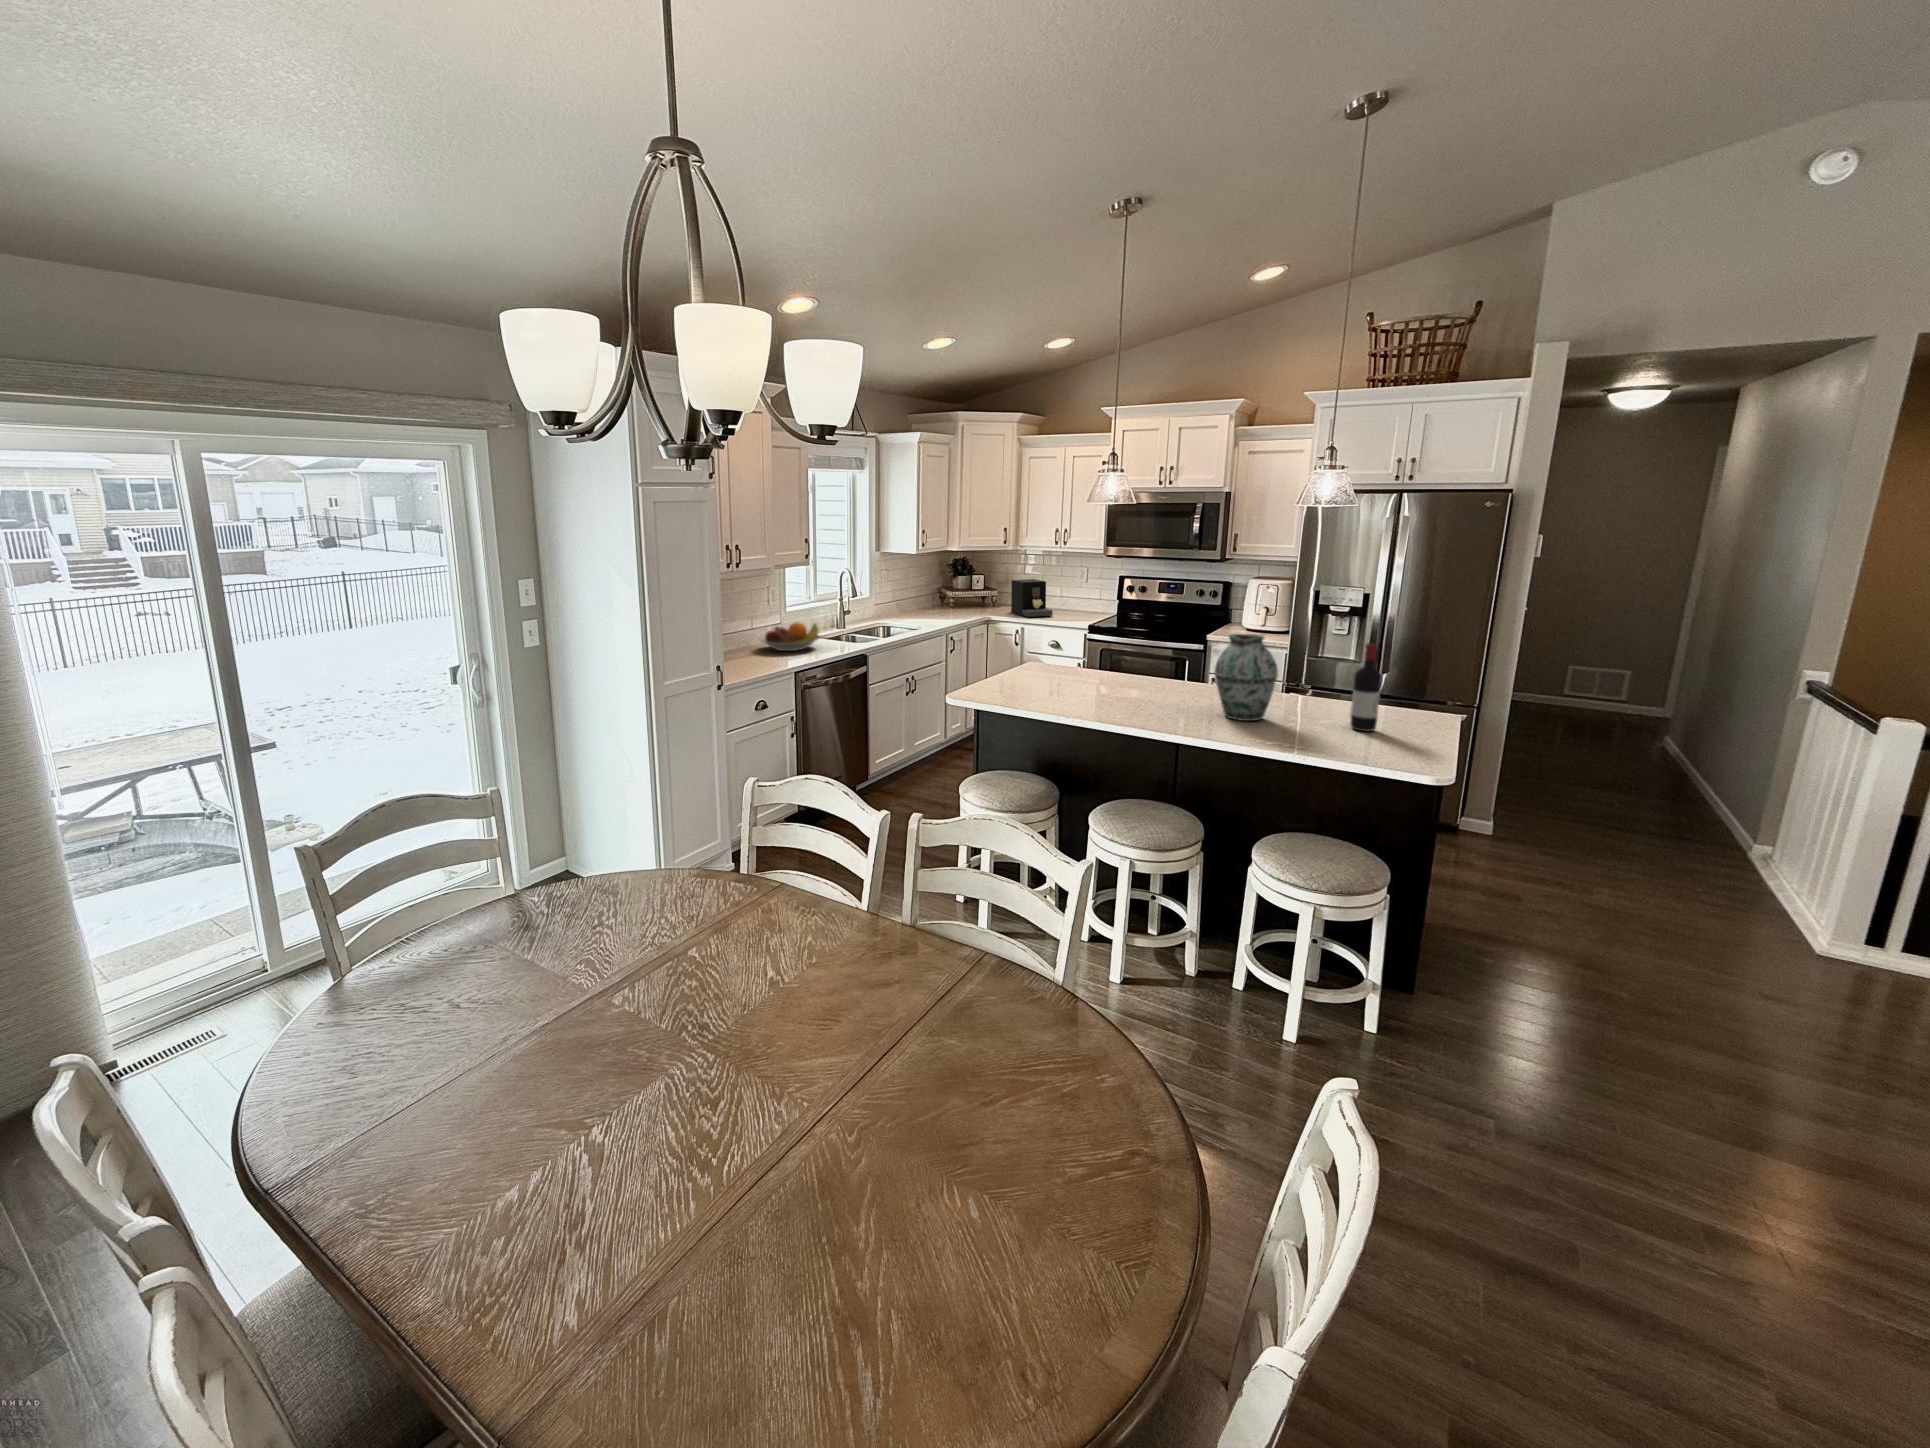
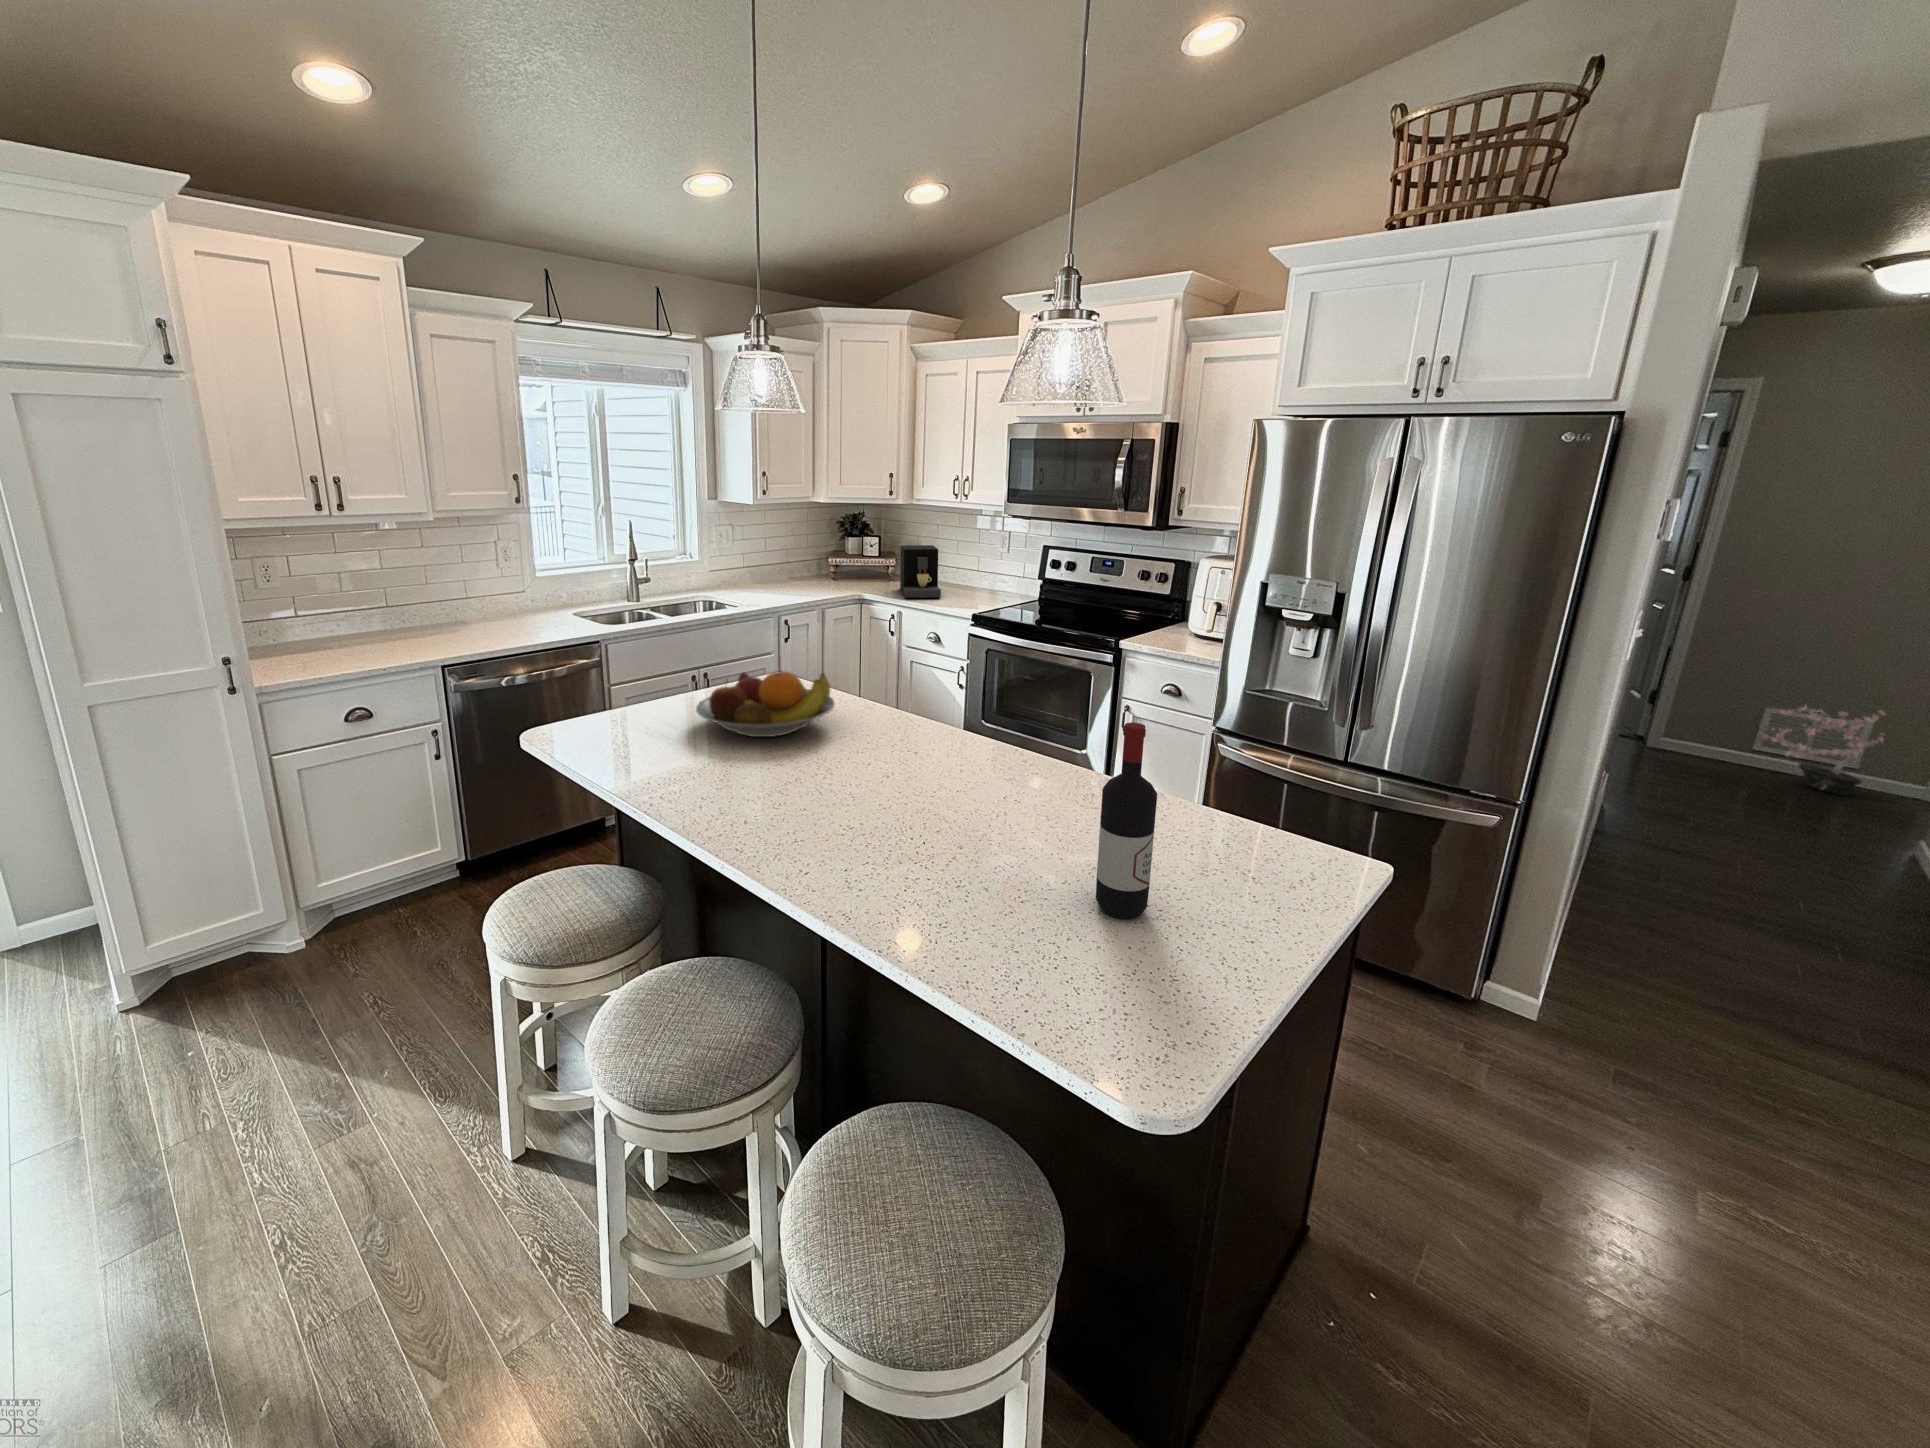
fruit bowl: present [760,622,820,651] -> present [696,671,835,737]
vase: present [1214,634,1278,721] -> none [852,674,973,860]
potted plant: none [1575,660,1653,720] -> present [1760,706,1885,796]

